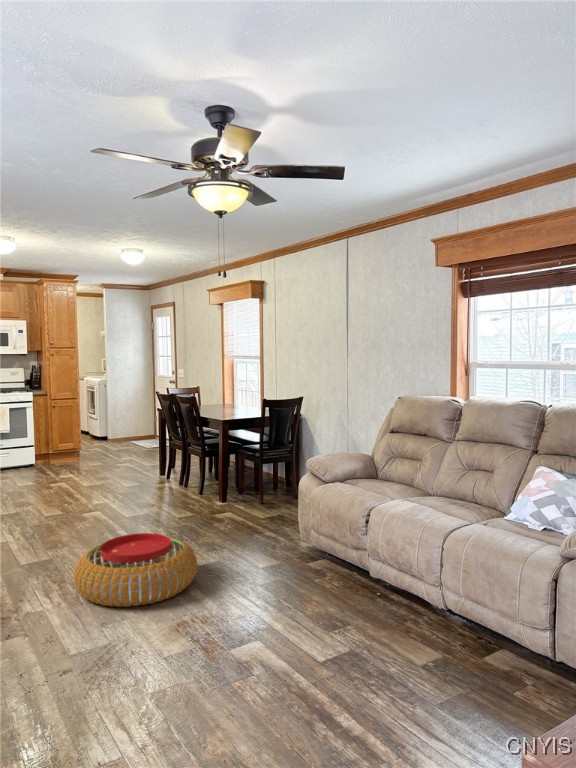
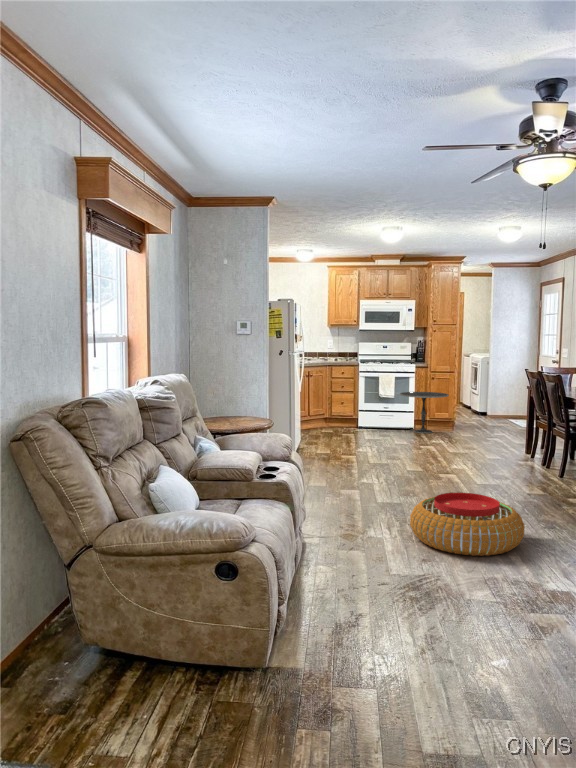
side table: none [16,422,73,469] -> present [400,392,449,433]

